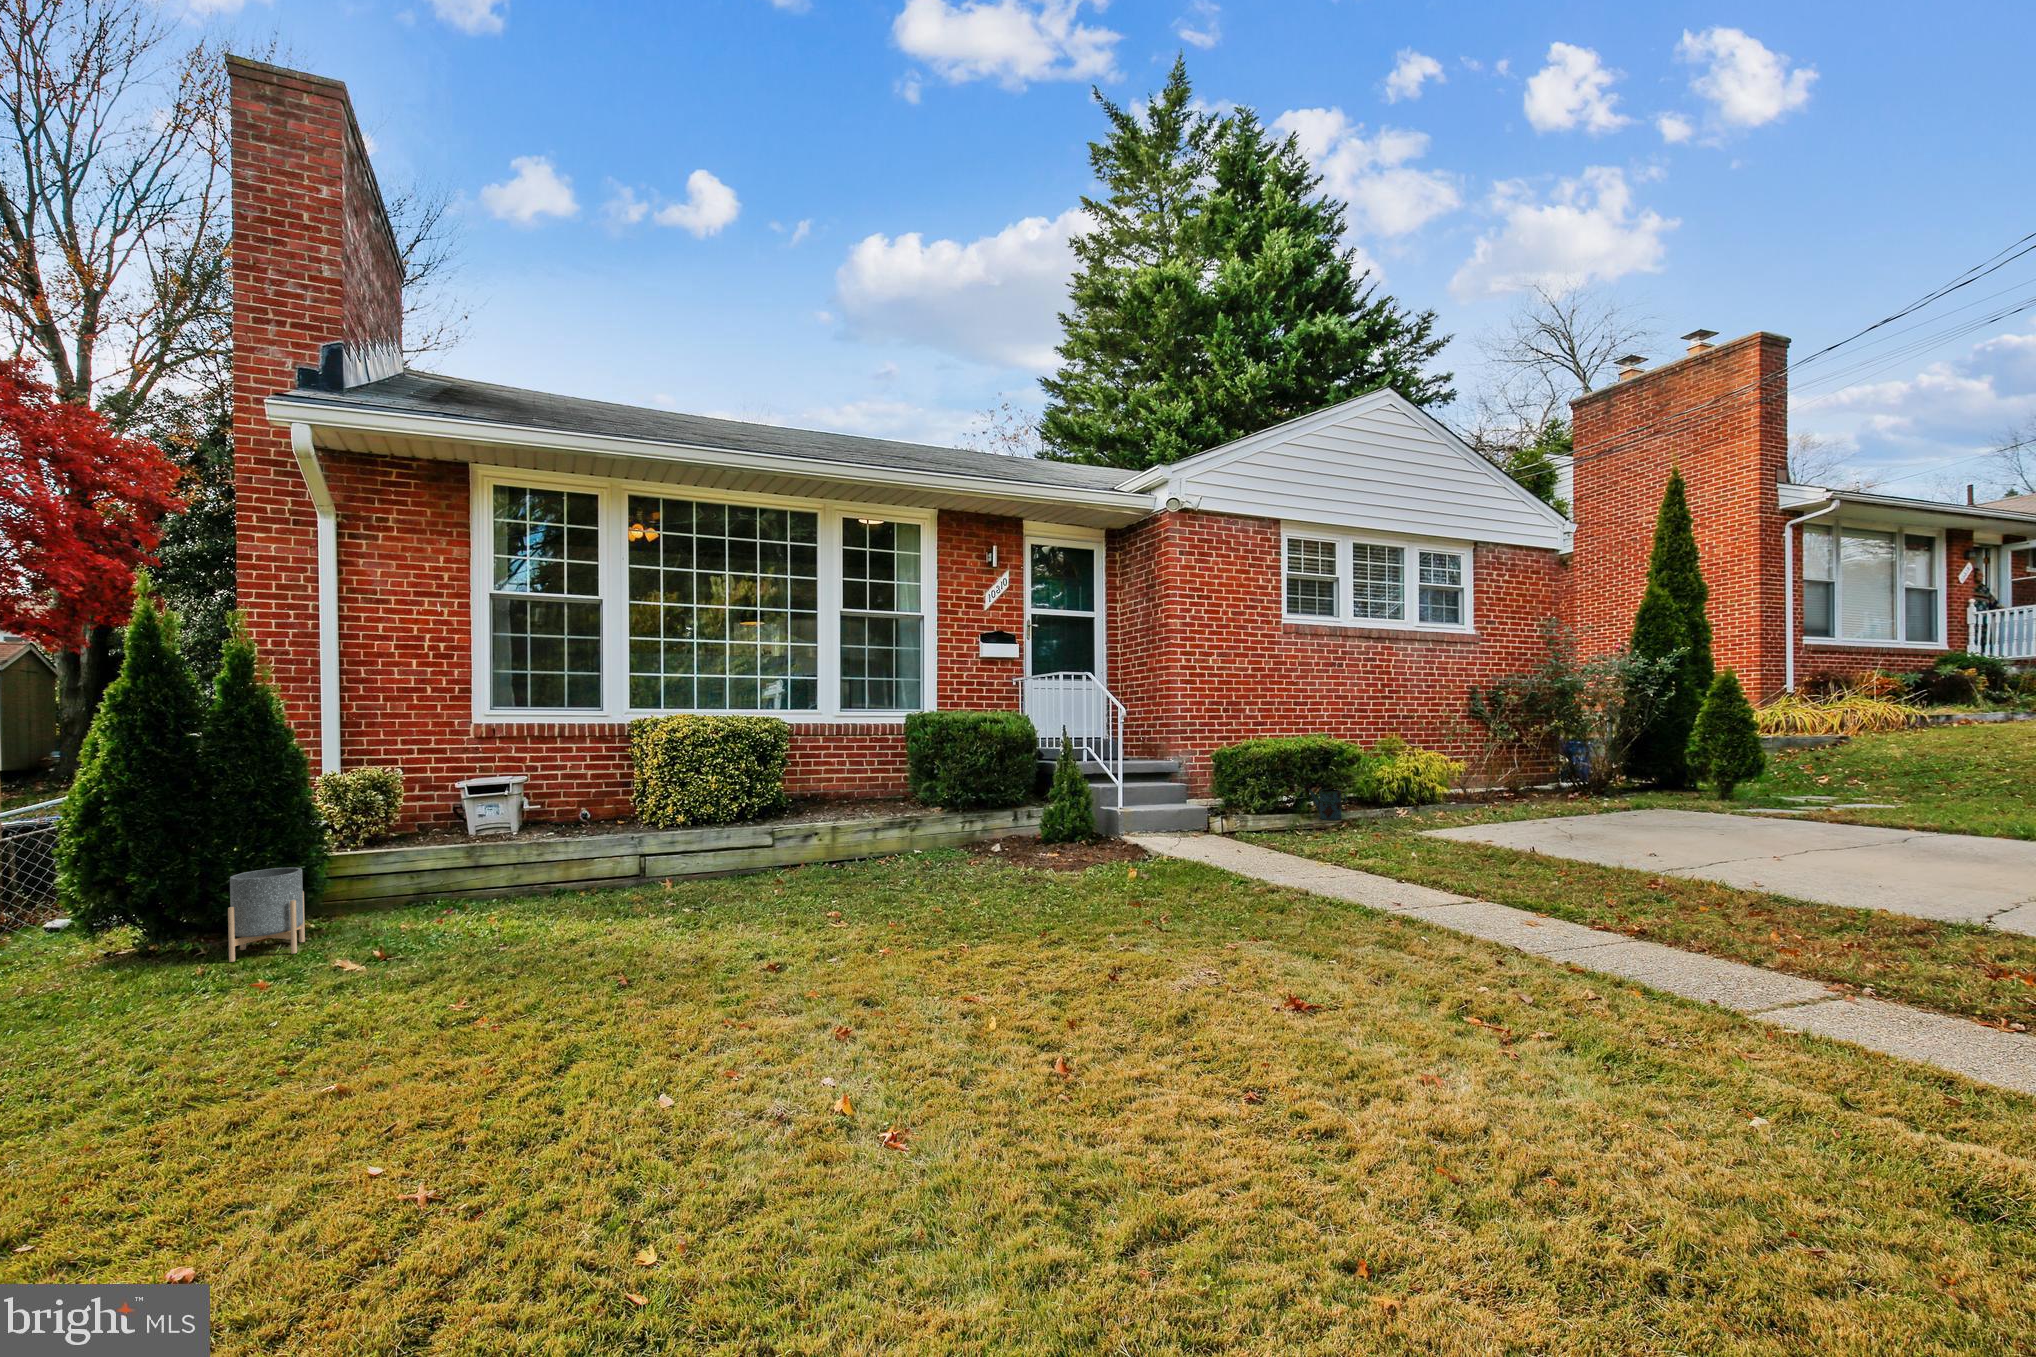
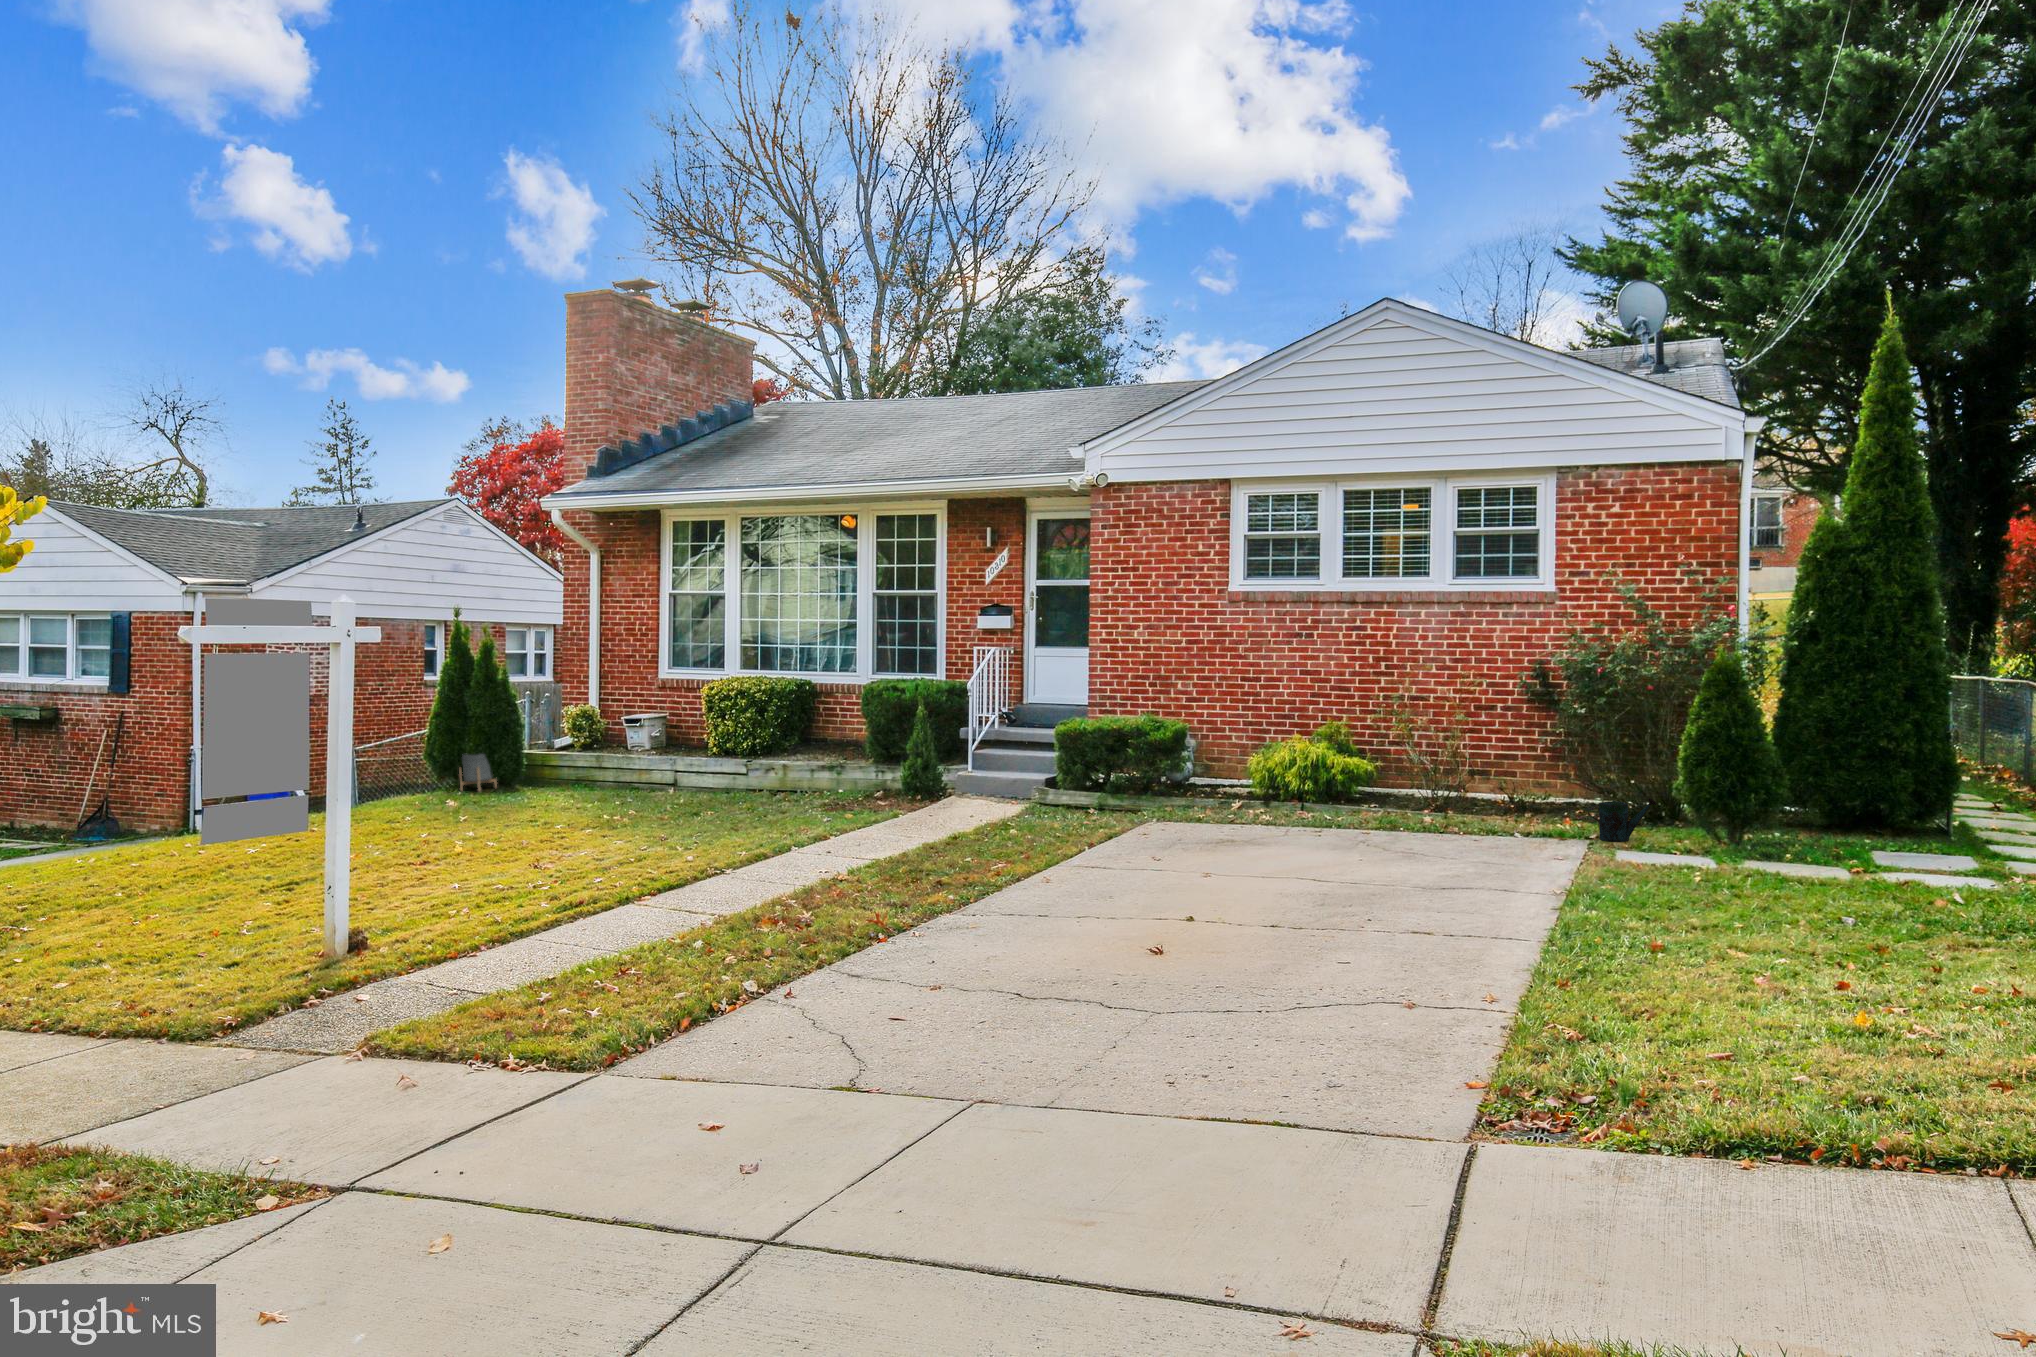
watering can: present [1304,784,1347,820] -> present [1588,798,1657,842]

